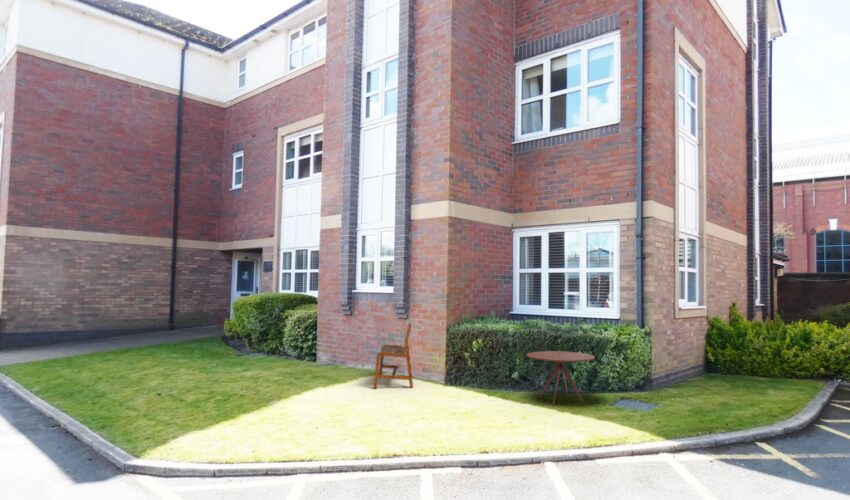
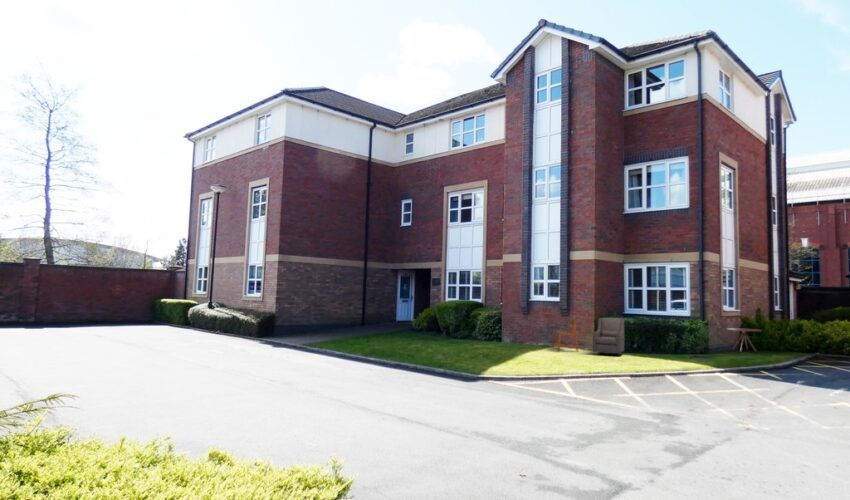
chair: none [429,323,495,399] -> present [593,318,624,356]
round table: present [527,351,595,405] -> present [727,328,761,351]

